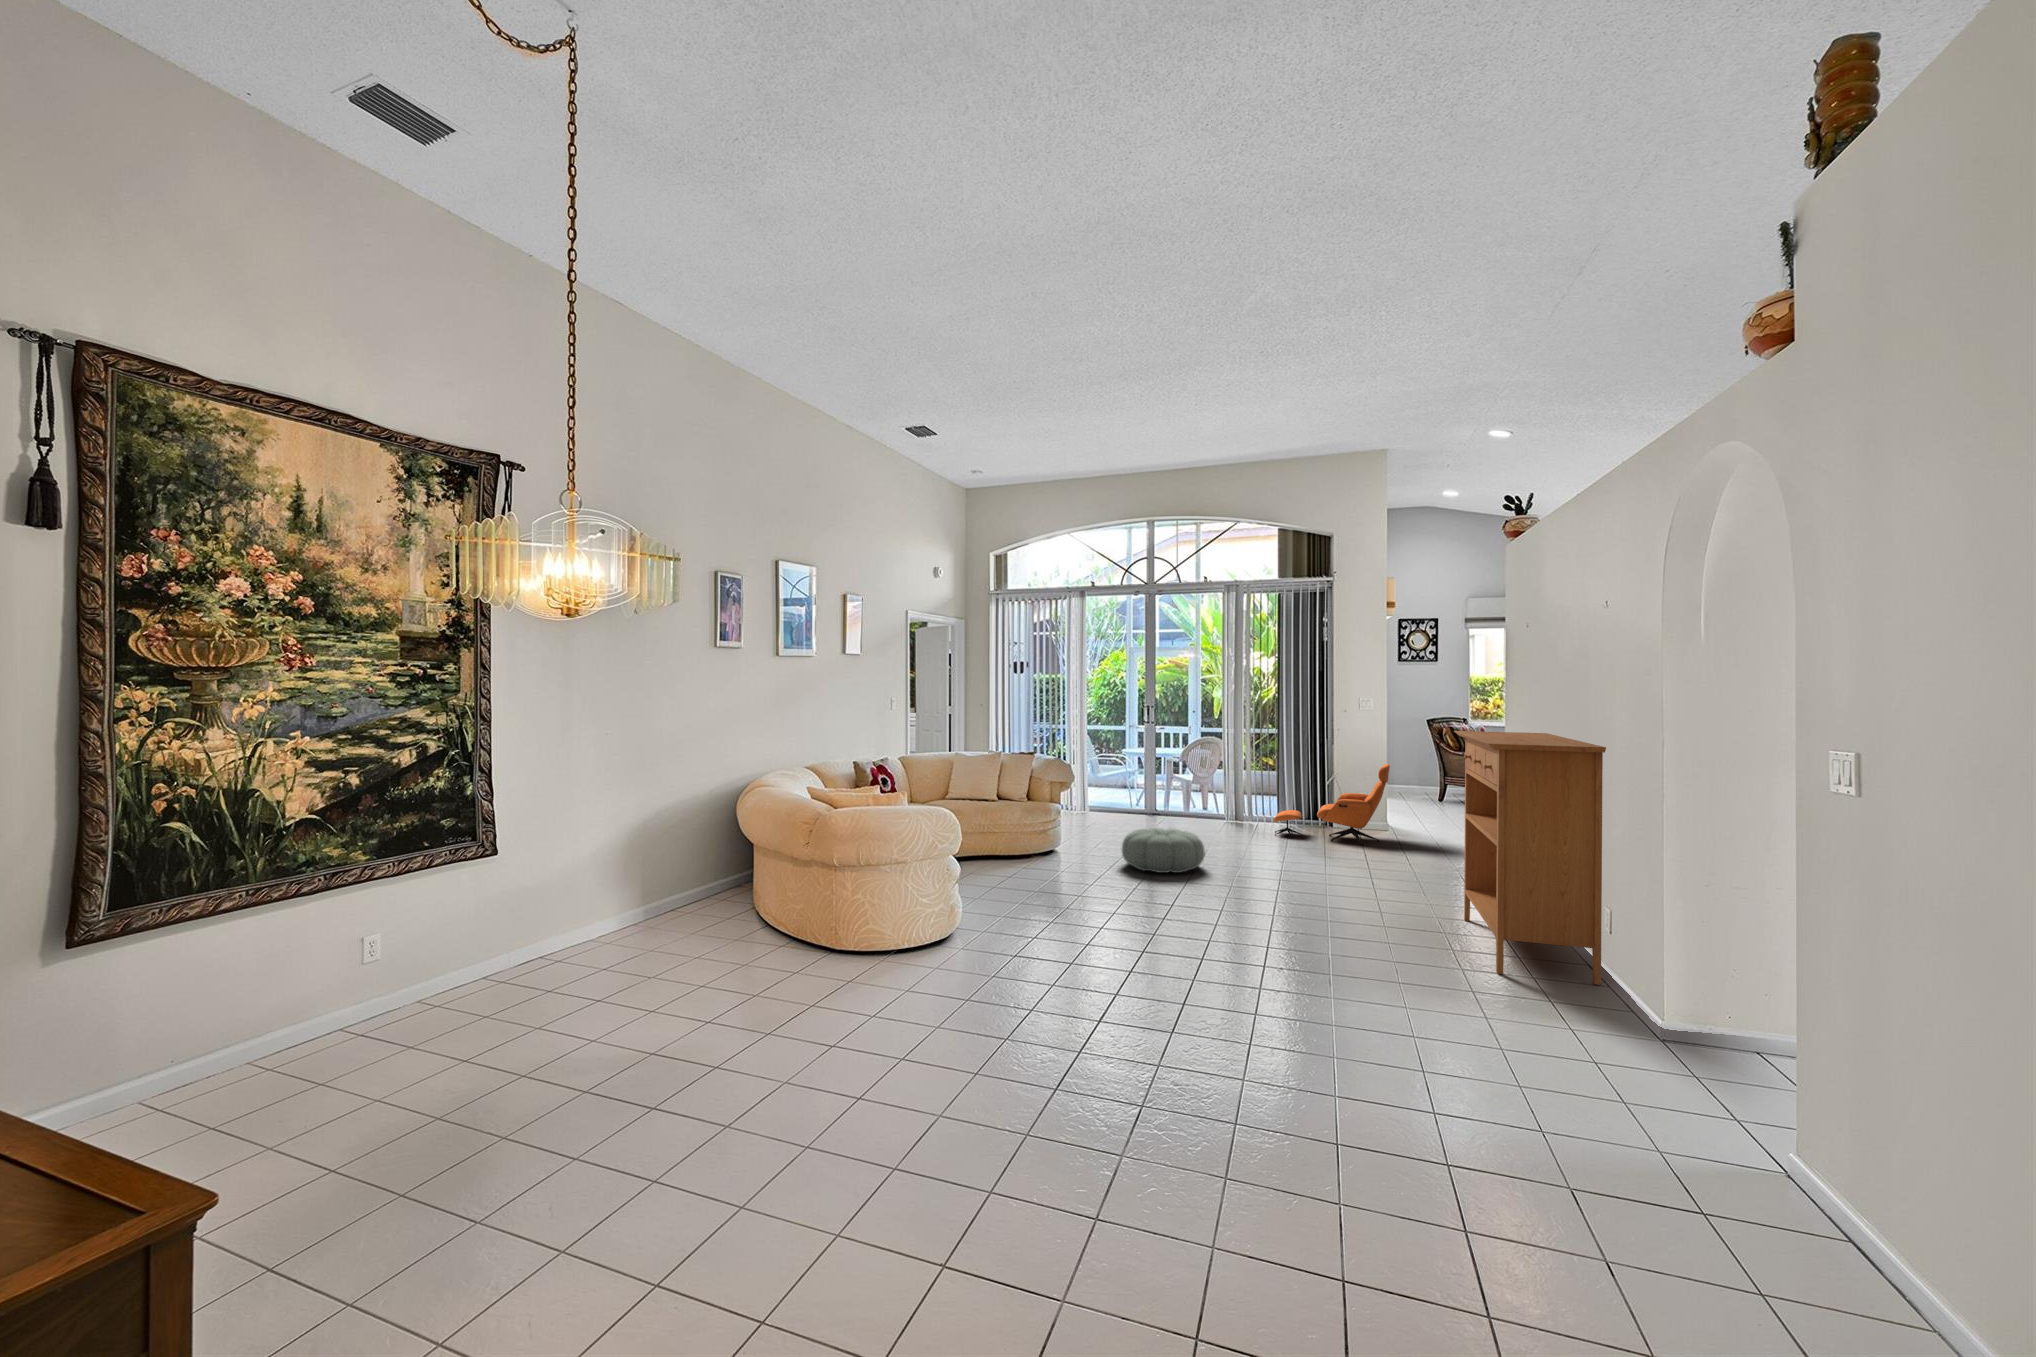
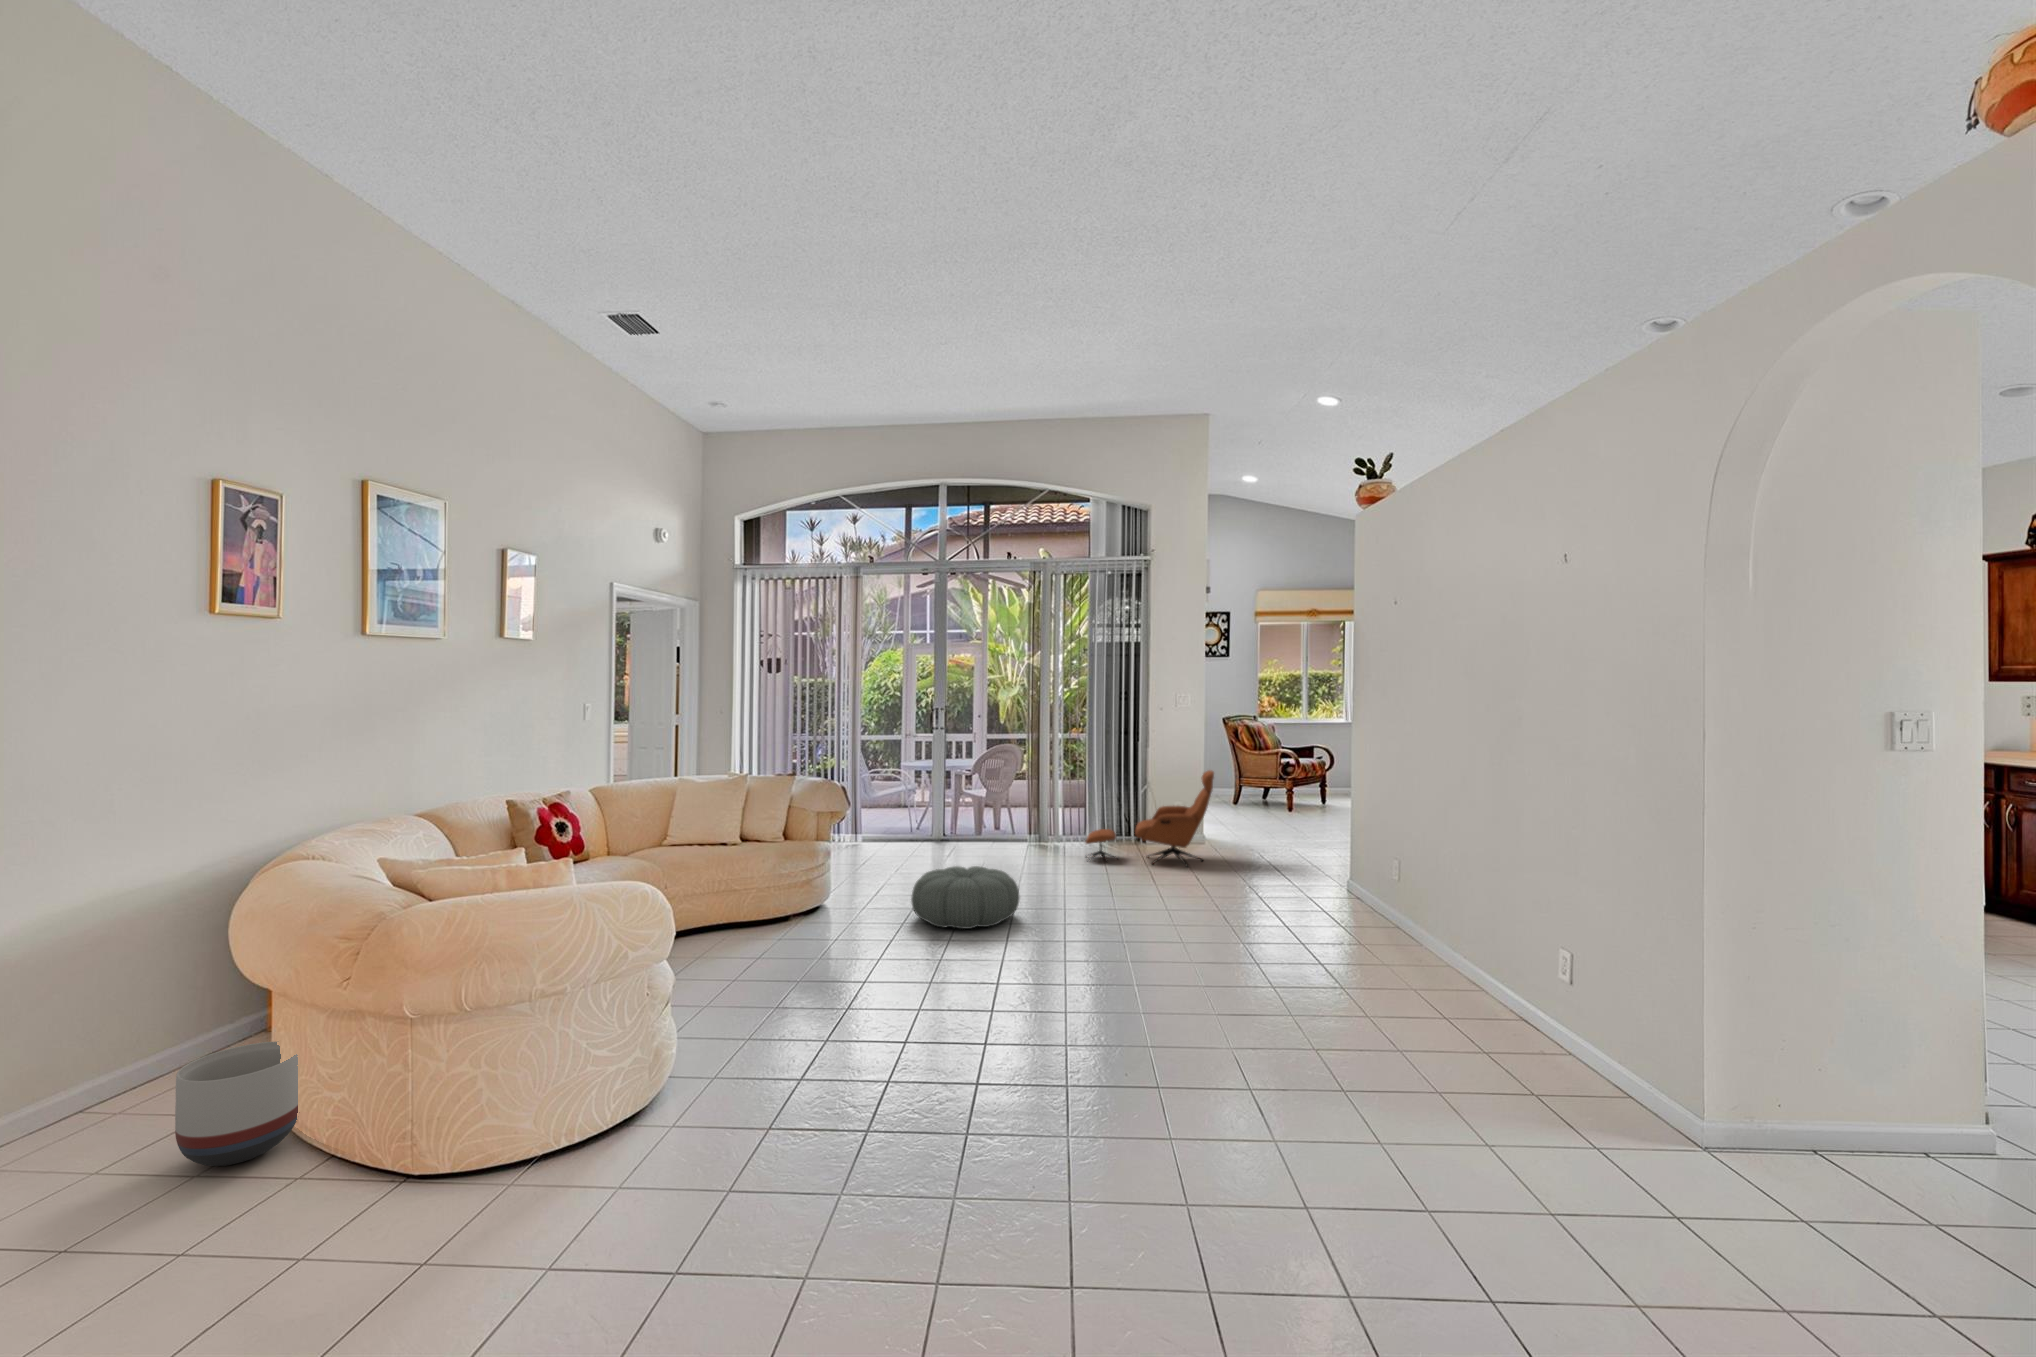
console table: present [1454,731,1606,985] -> none [1336,730,1574,1060]
planter: none [720,884,772,943] -> present [175,1042,298,1166]

